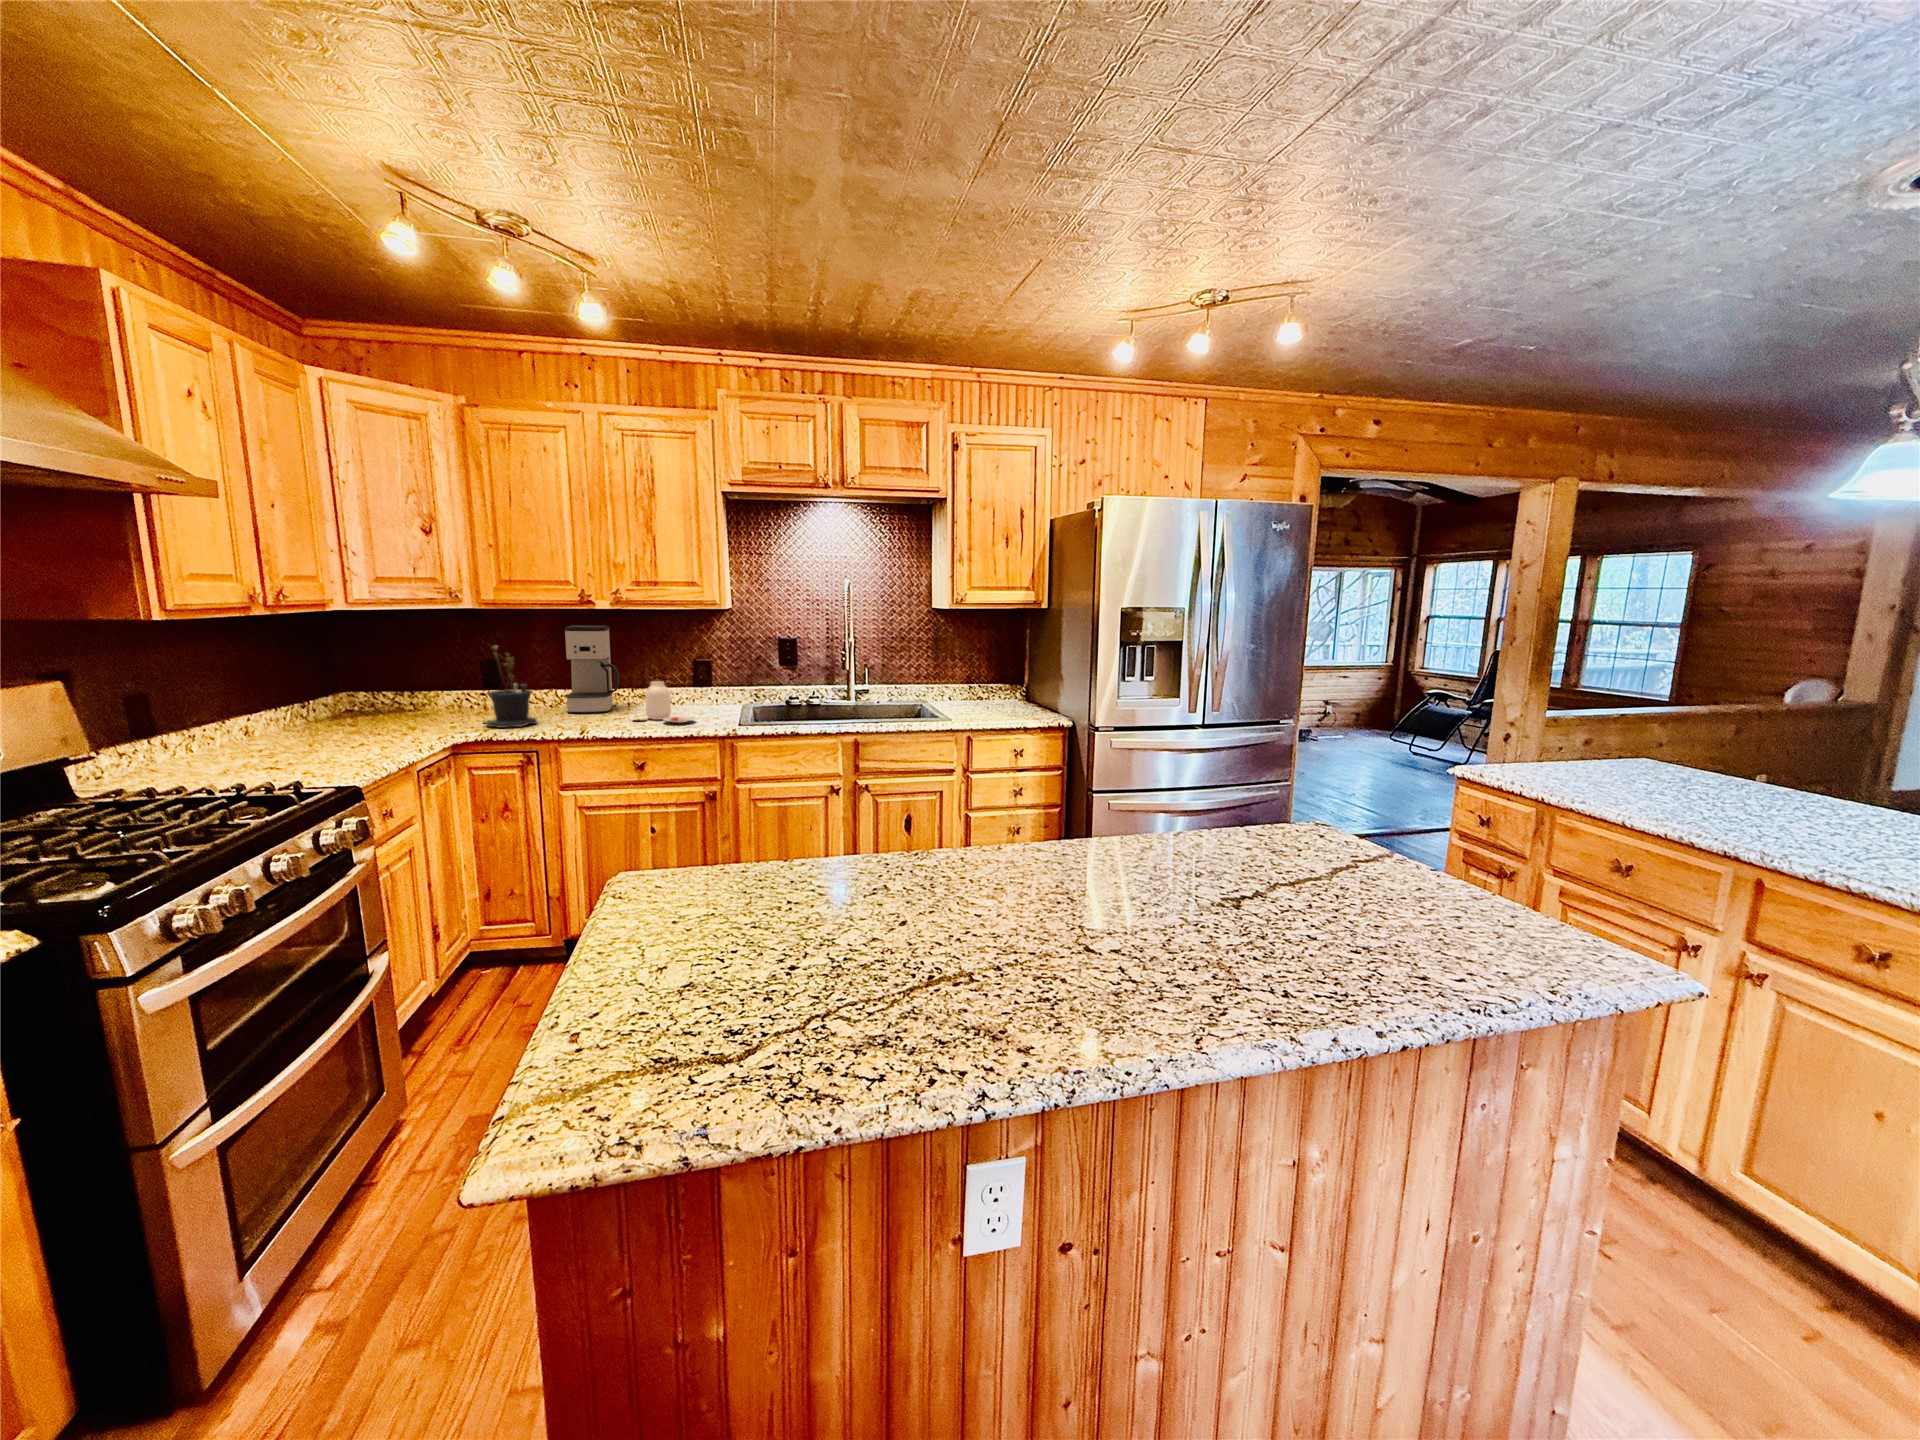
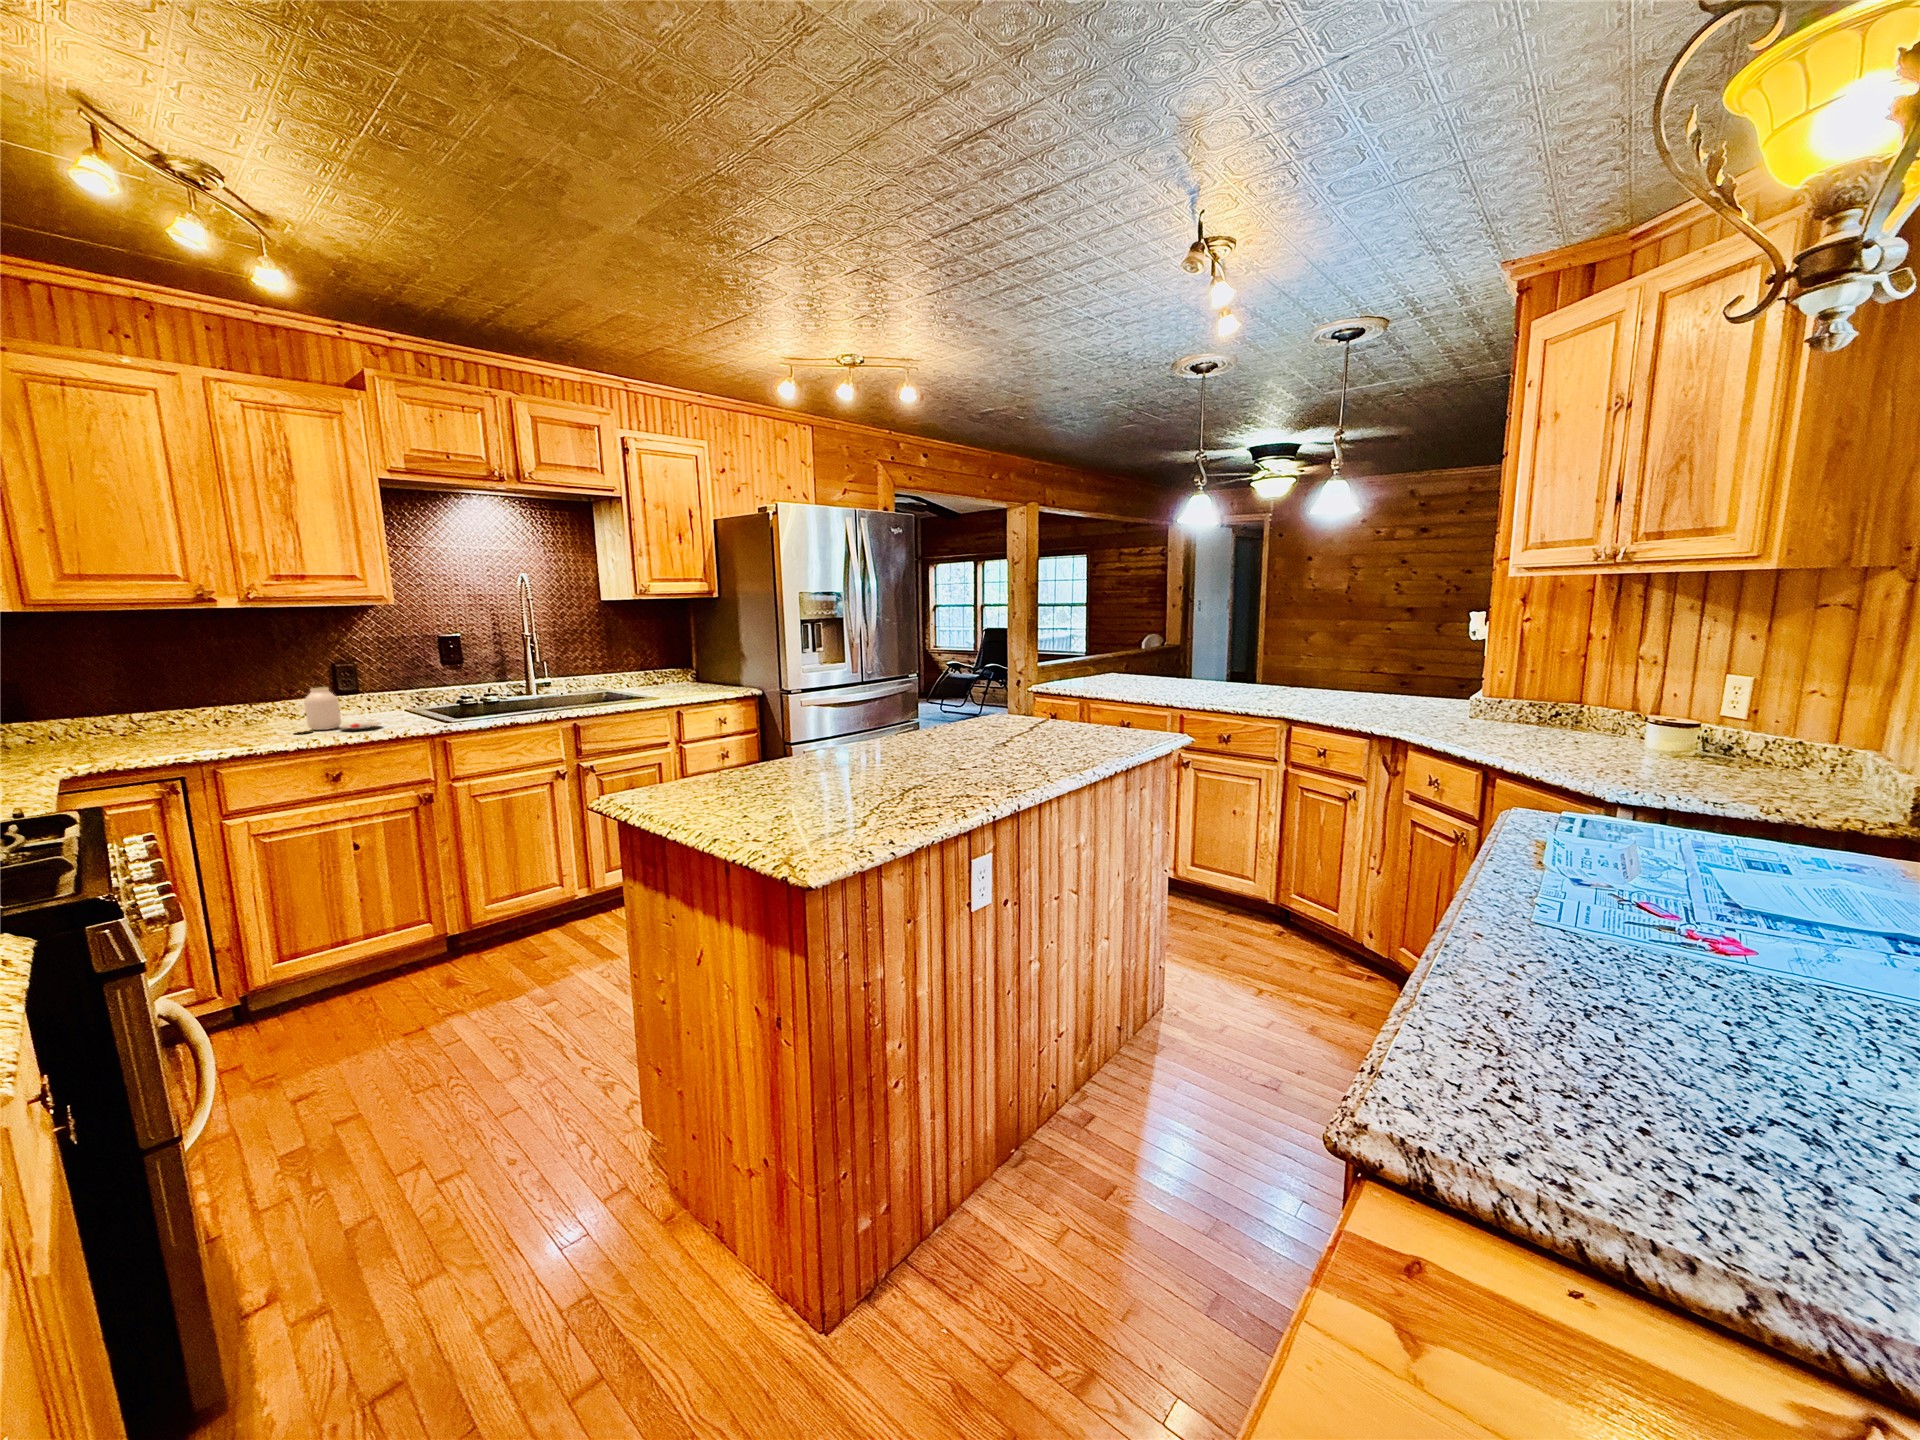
coffee maker: present [565,625,619,713] -> none [150,631,243,737]
potted plant: present [484,646,538,728] -> none [55,658,158,761]

